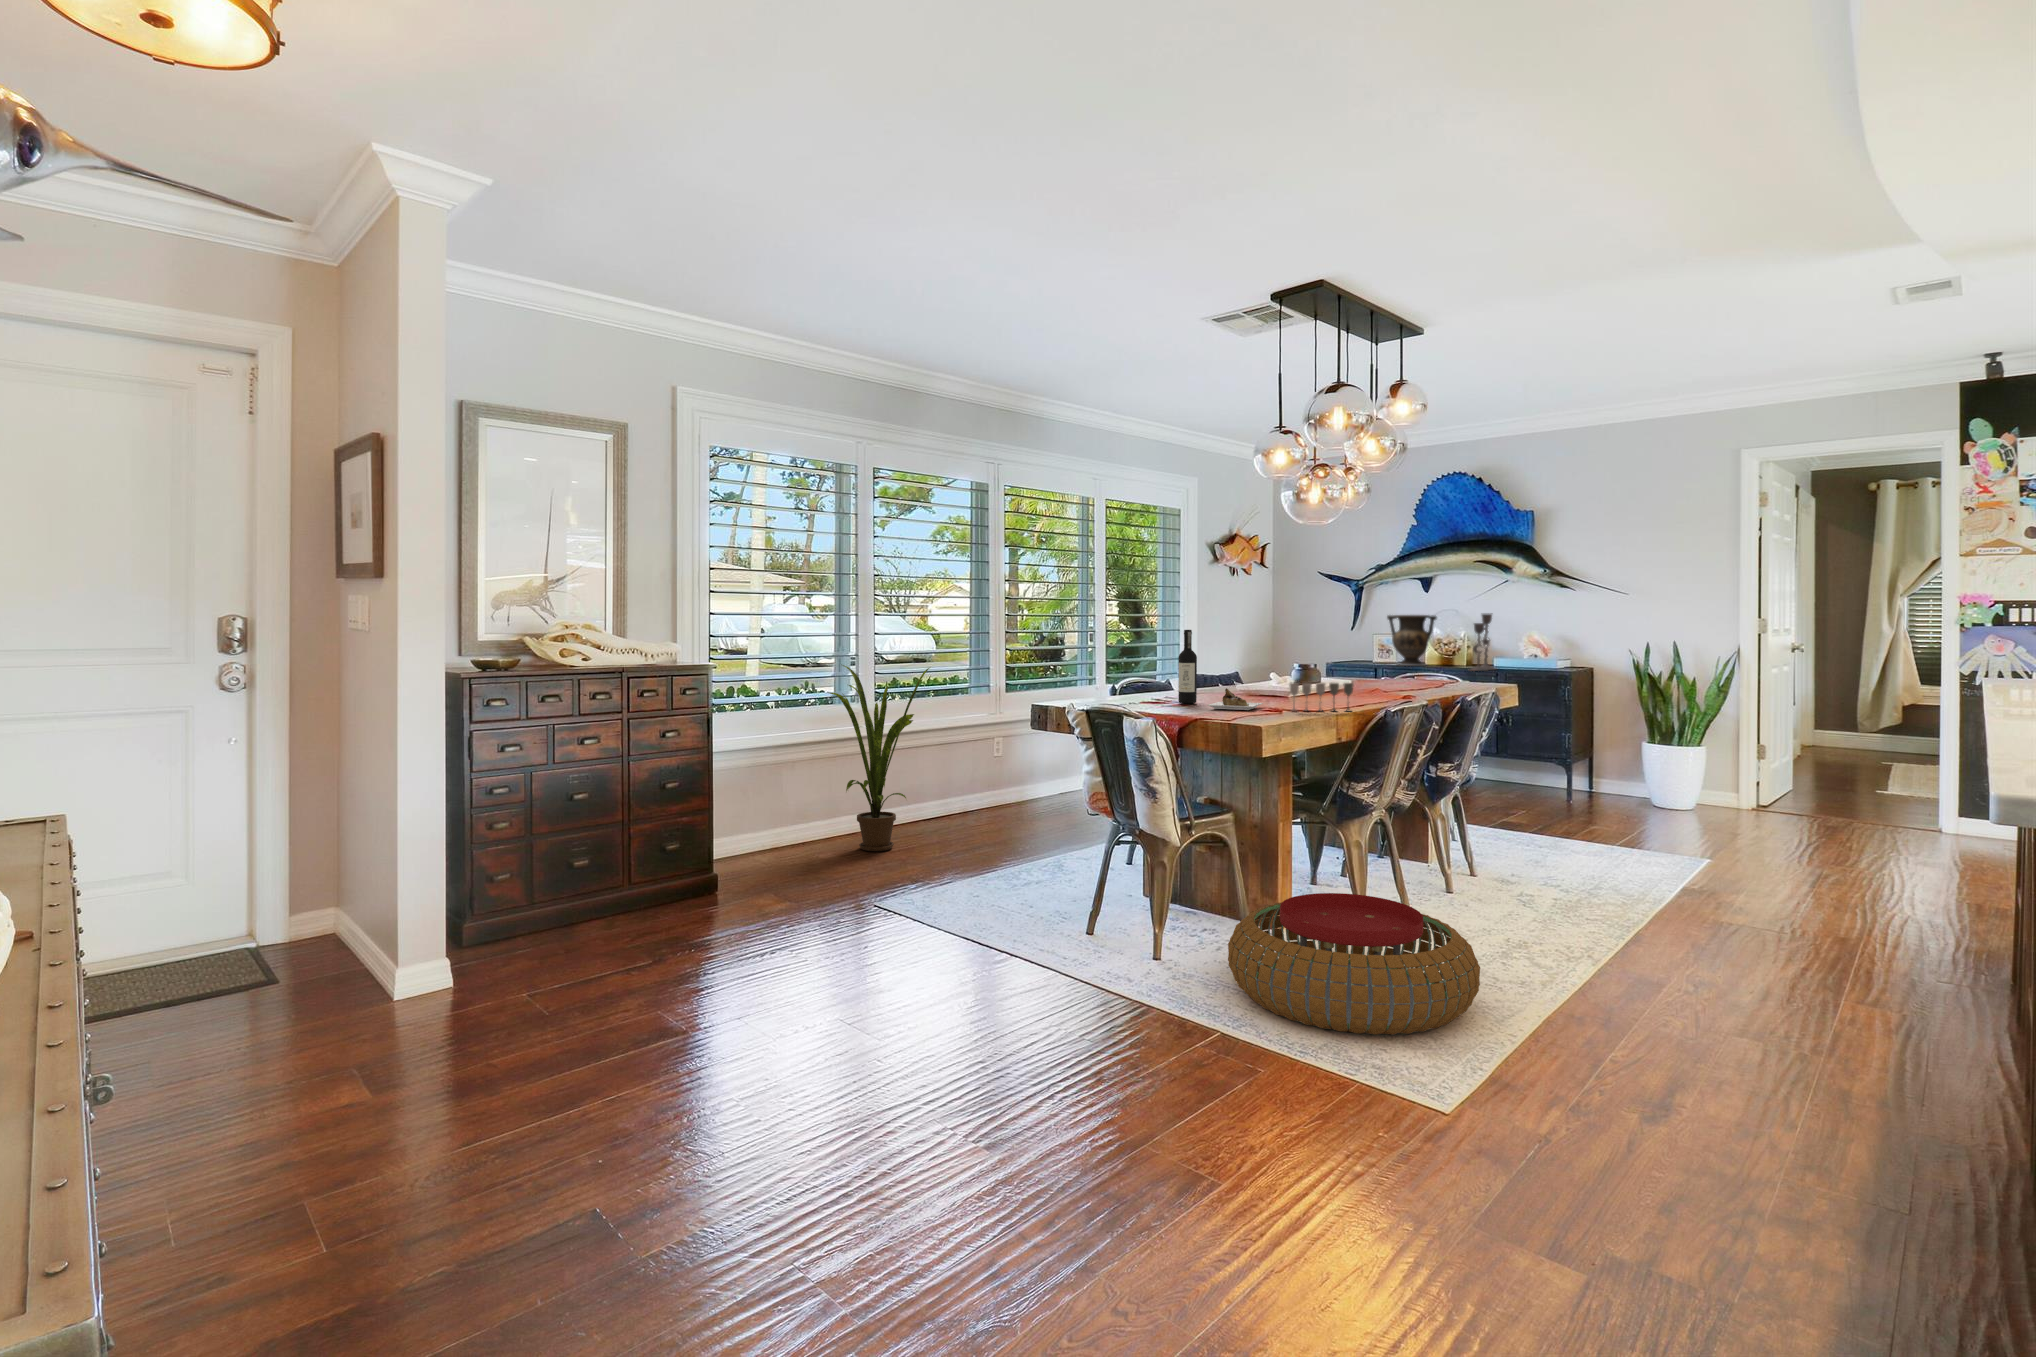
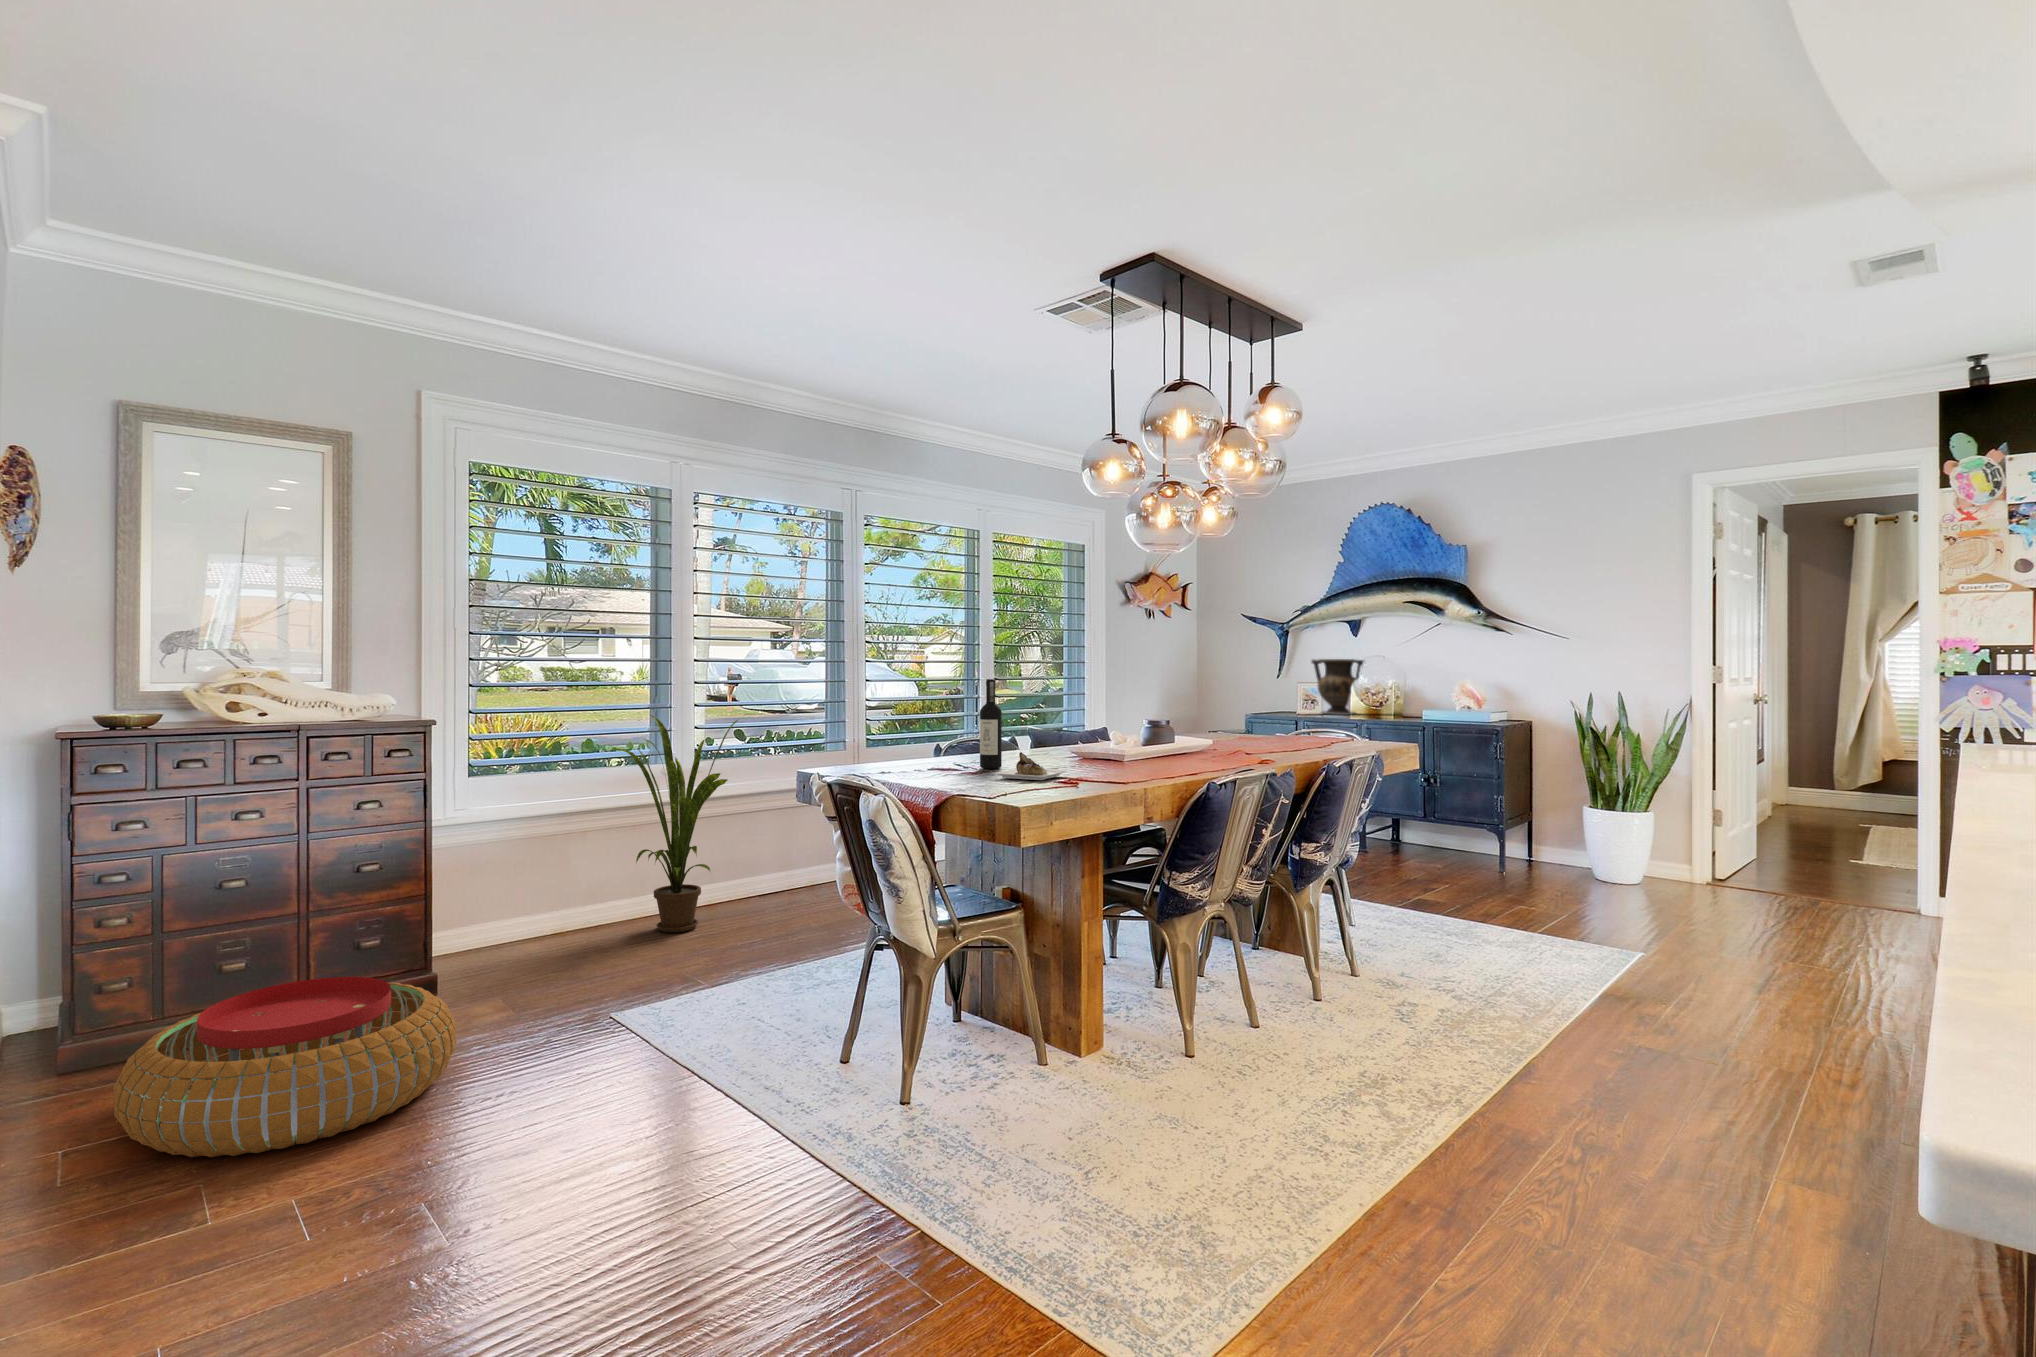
candlestick: present [1471,613,1497,671] -> none [1391,658,1425,722]
wine glass: present [1289,683,1353,711] -> none [1088,747,1167,784]
pouf: present [1228,893,1480,1035] -> present [113,977,457,1157]

